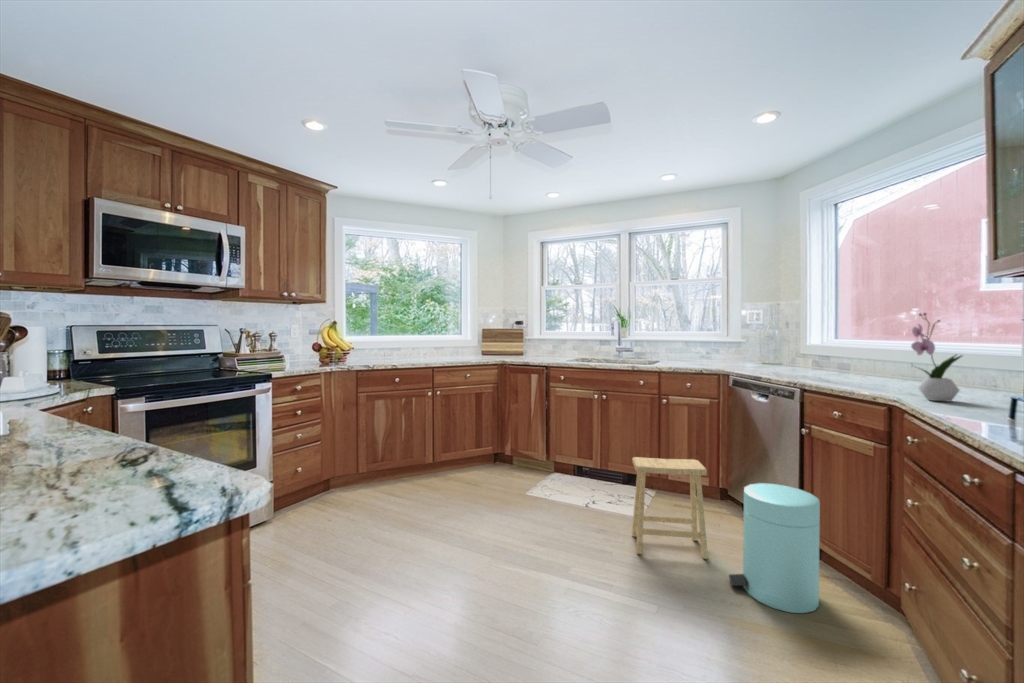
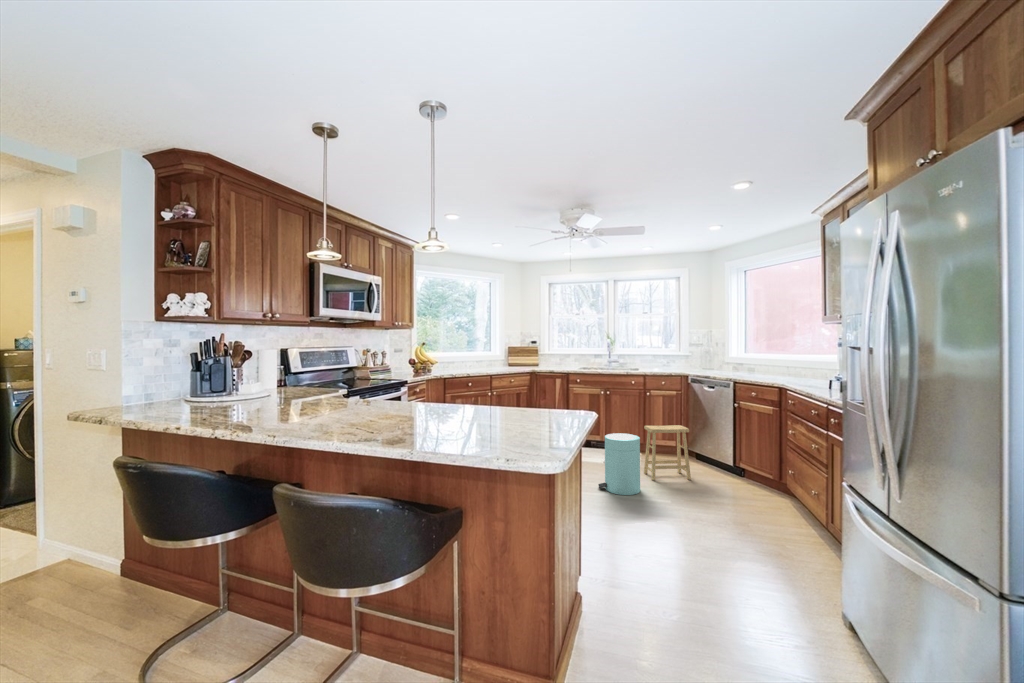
flower arrangement: present [911,313,962,402] -> none [789,342,810,385]
trash can: present [729,483,820,613] -> present [598,433,640,495]

